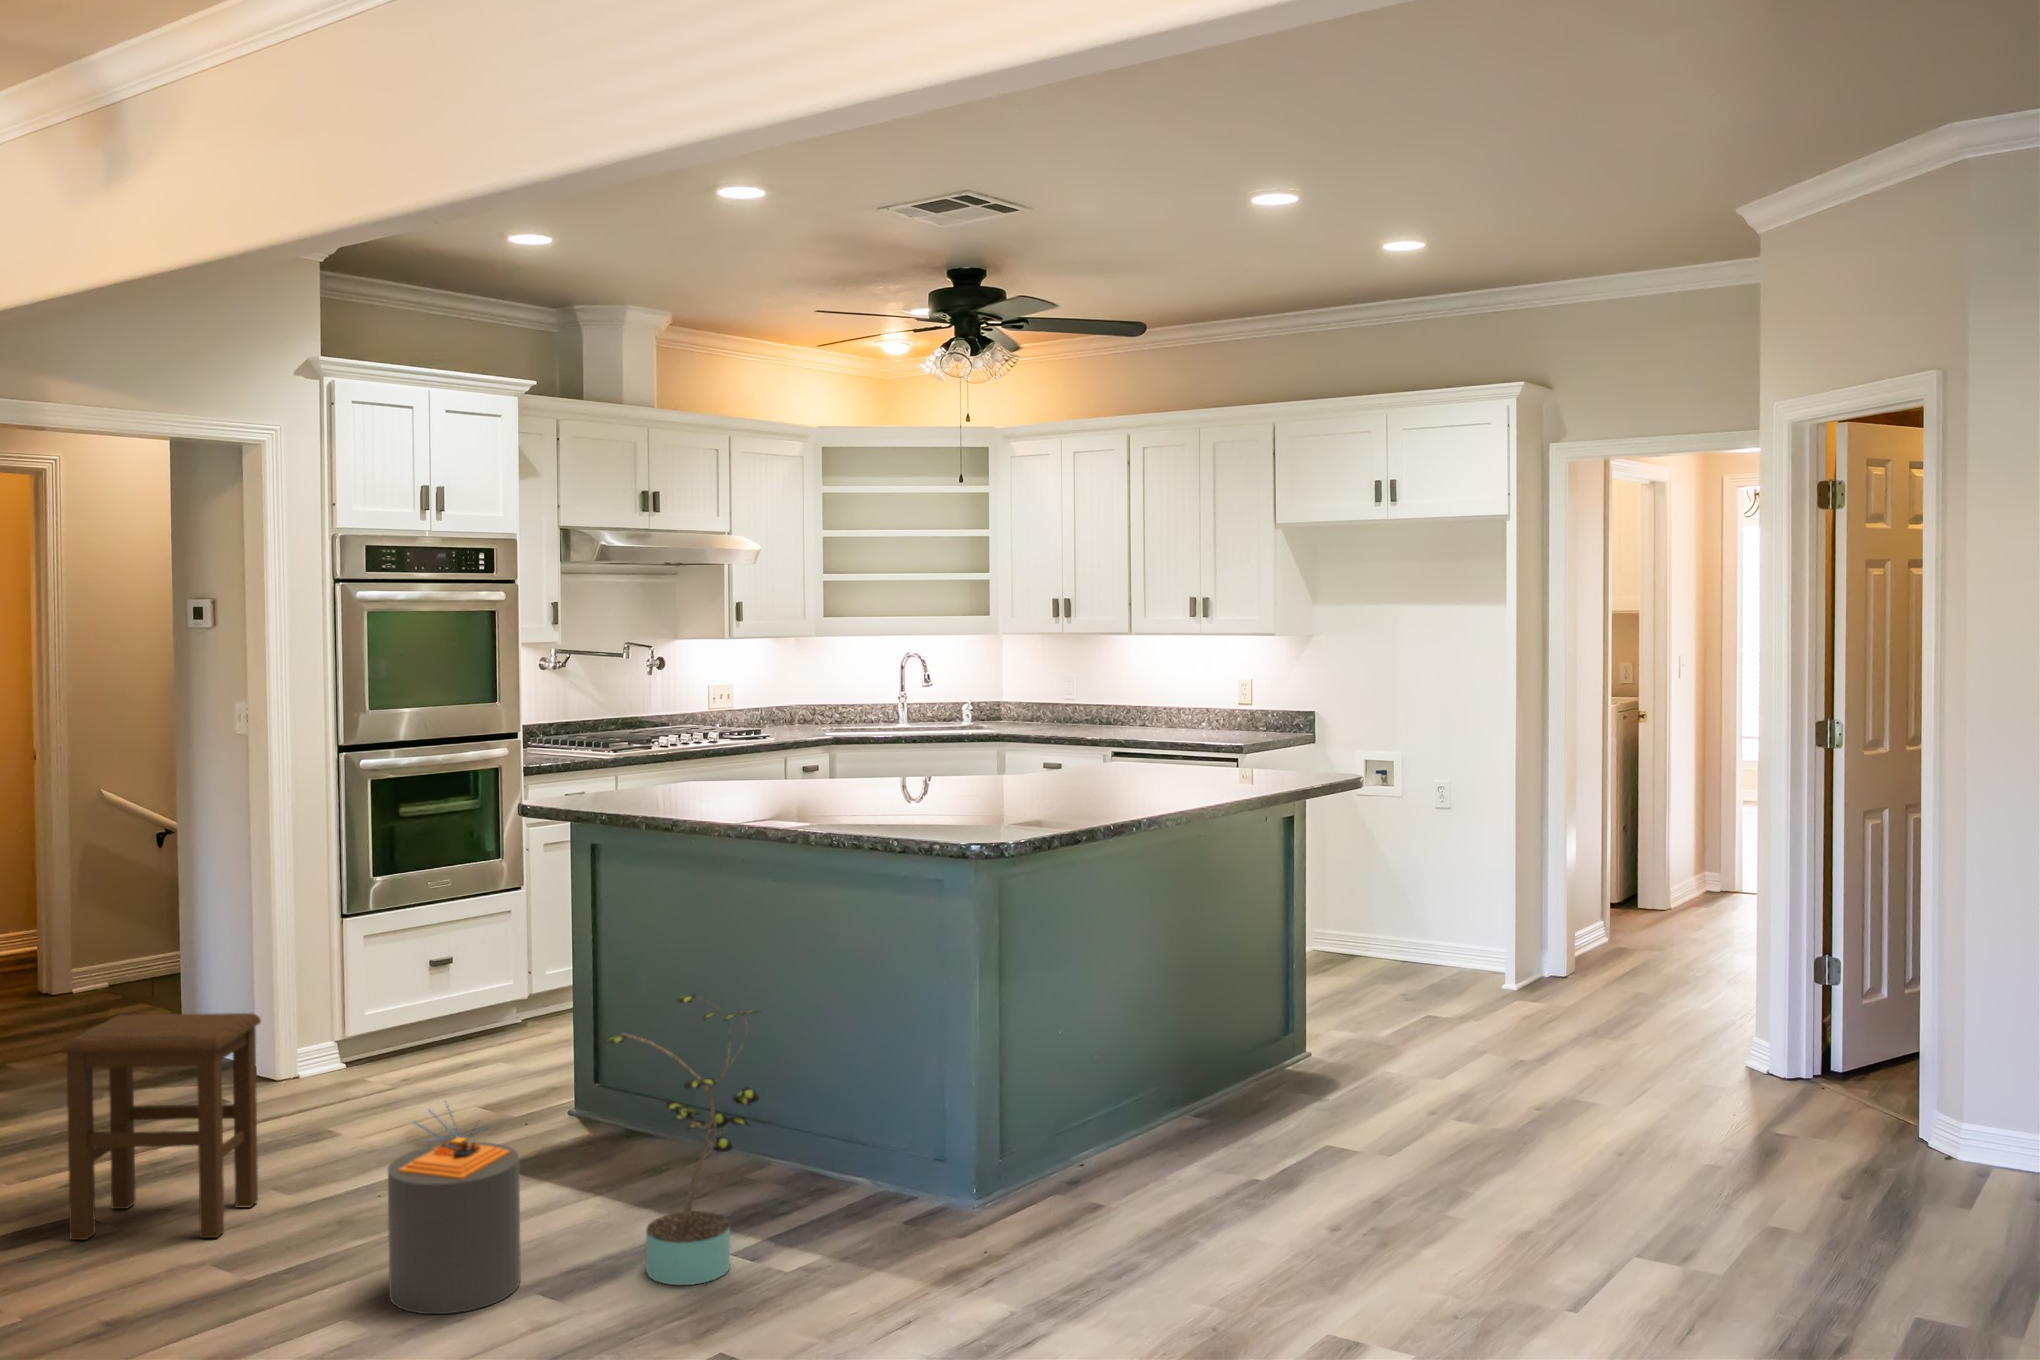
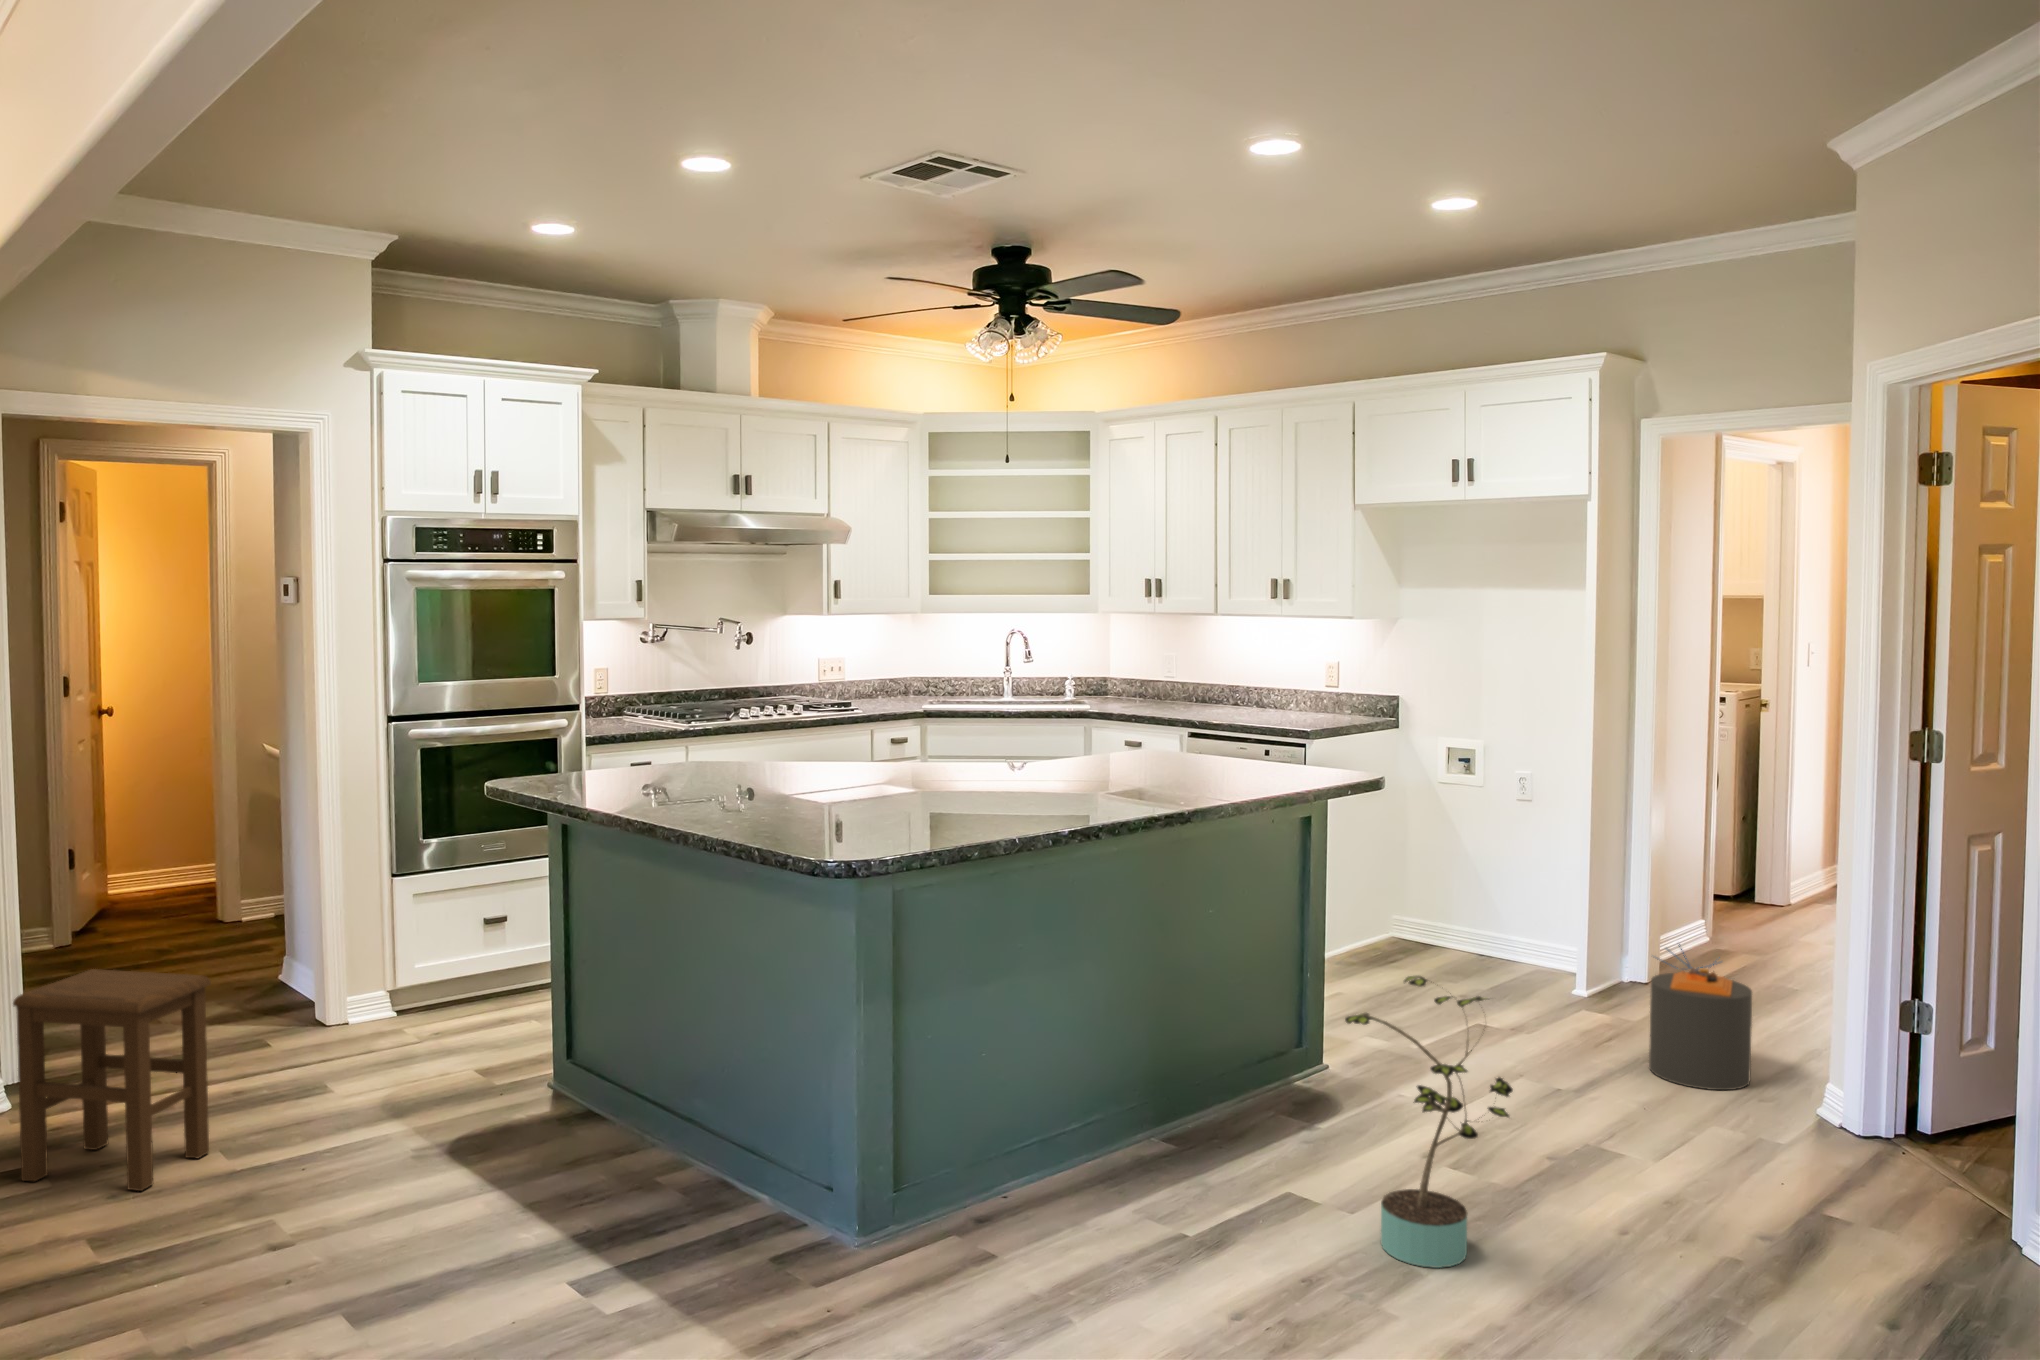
potted plant: present [605,993,759,1285] -> present [1345,976,1513,1268]
trash can: present [388,1101,521,1314] -> present [1649,944,1752,1090]

